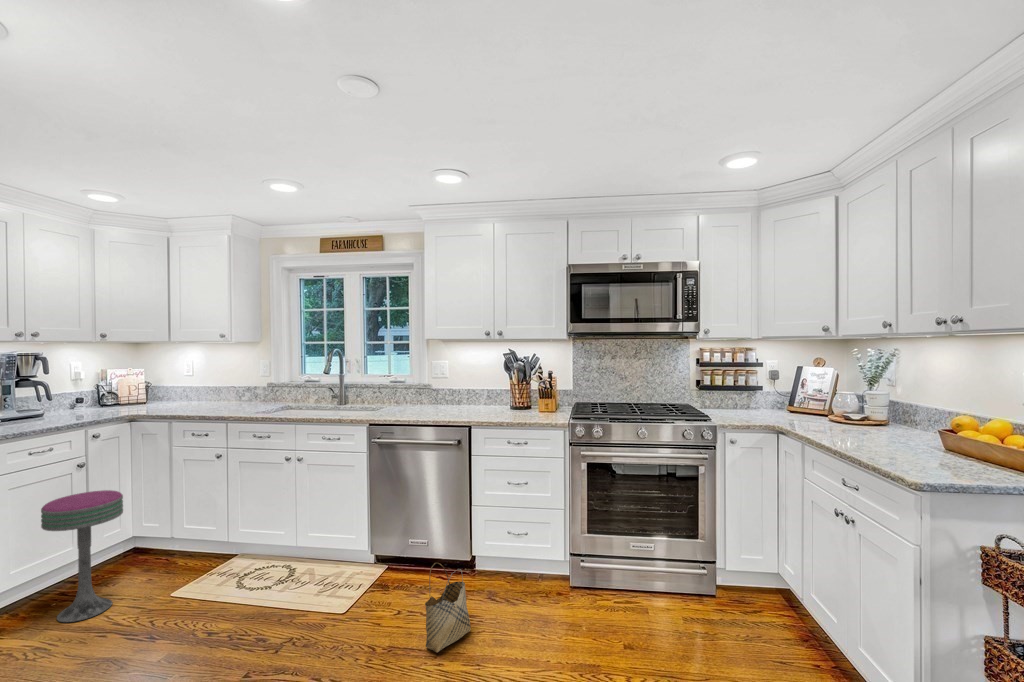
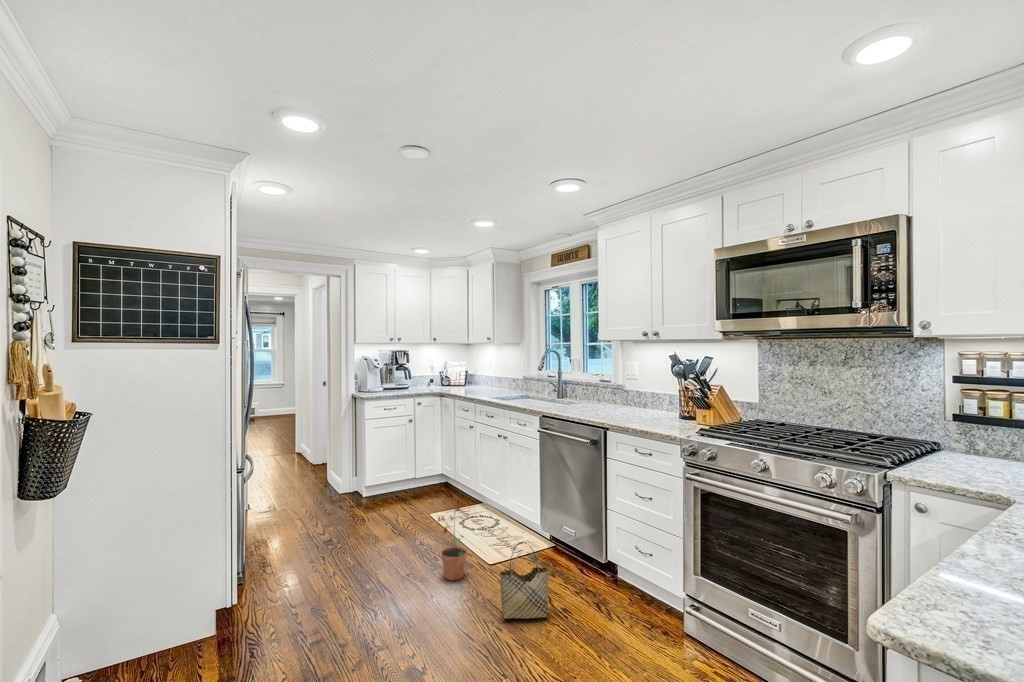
bar stool: present [41,490,123,622] -> none [364,438,404,515]
potted plant: none [286,541,341,649] -> present [438,497,467,580]

